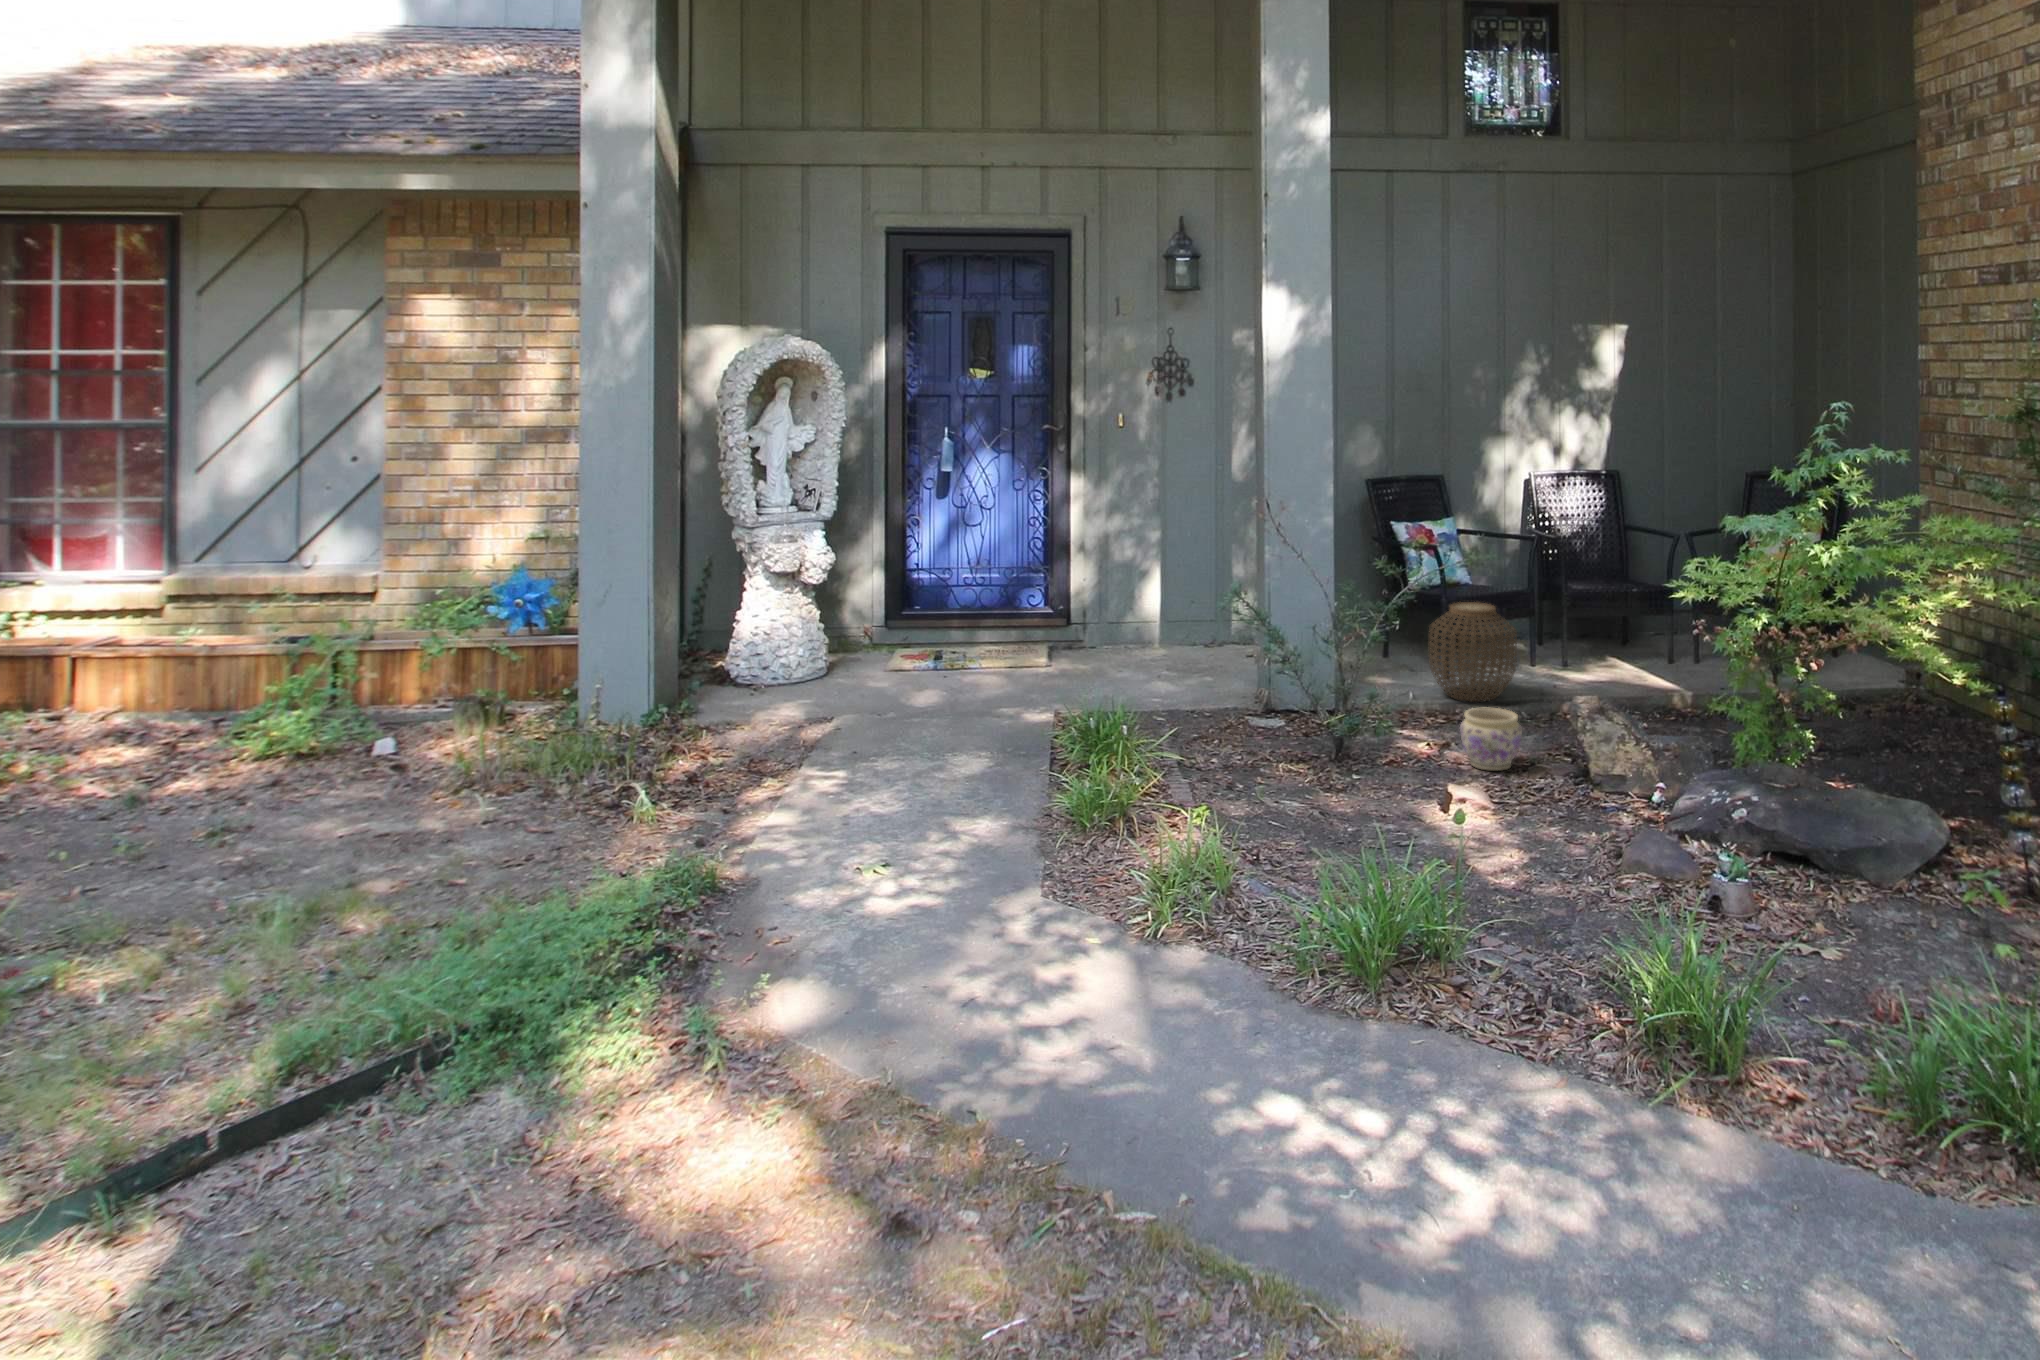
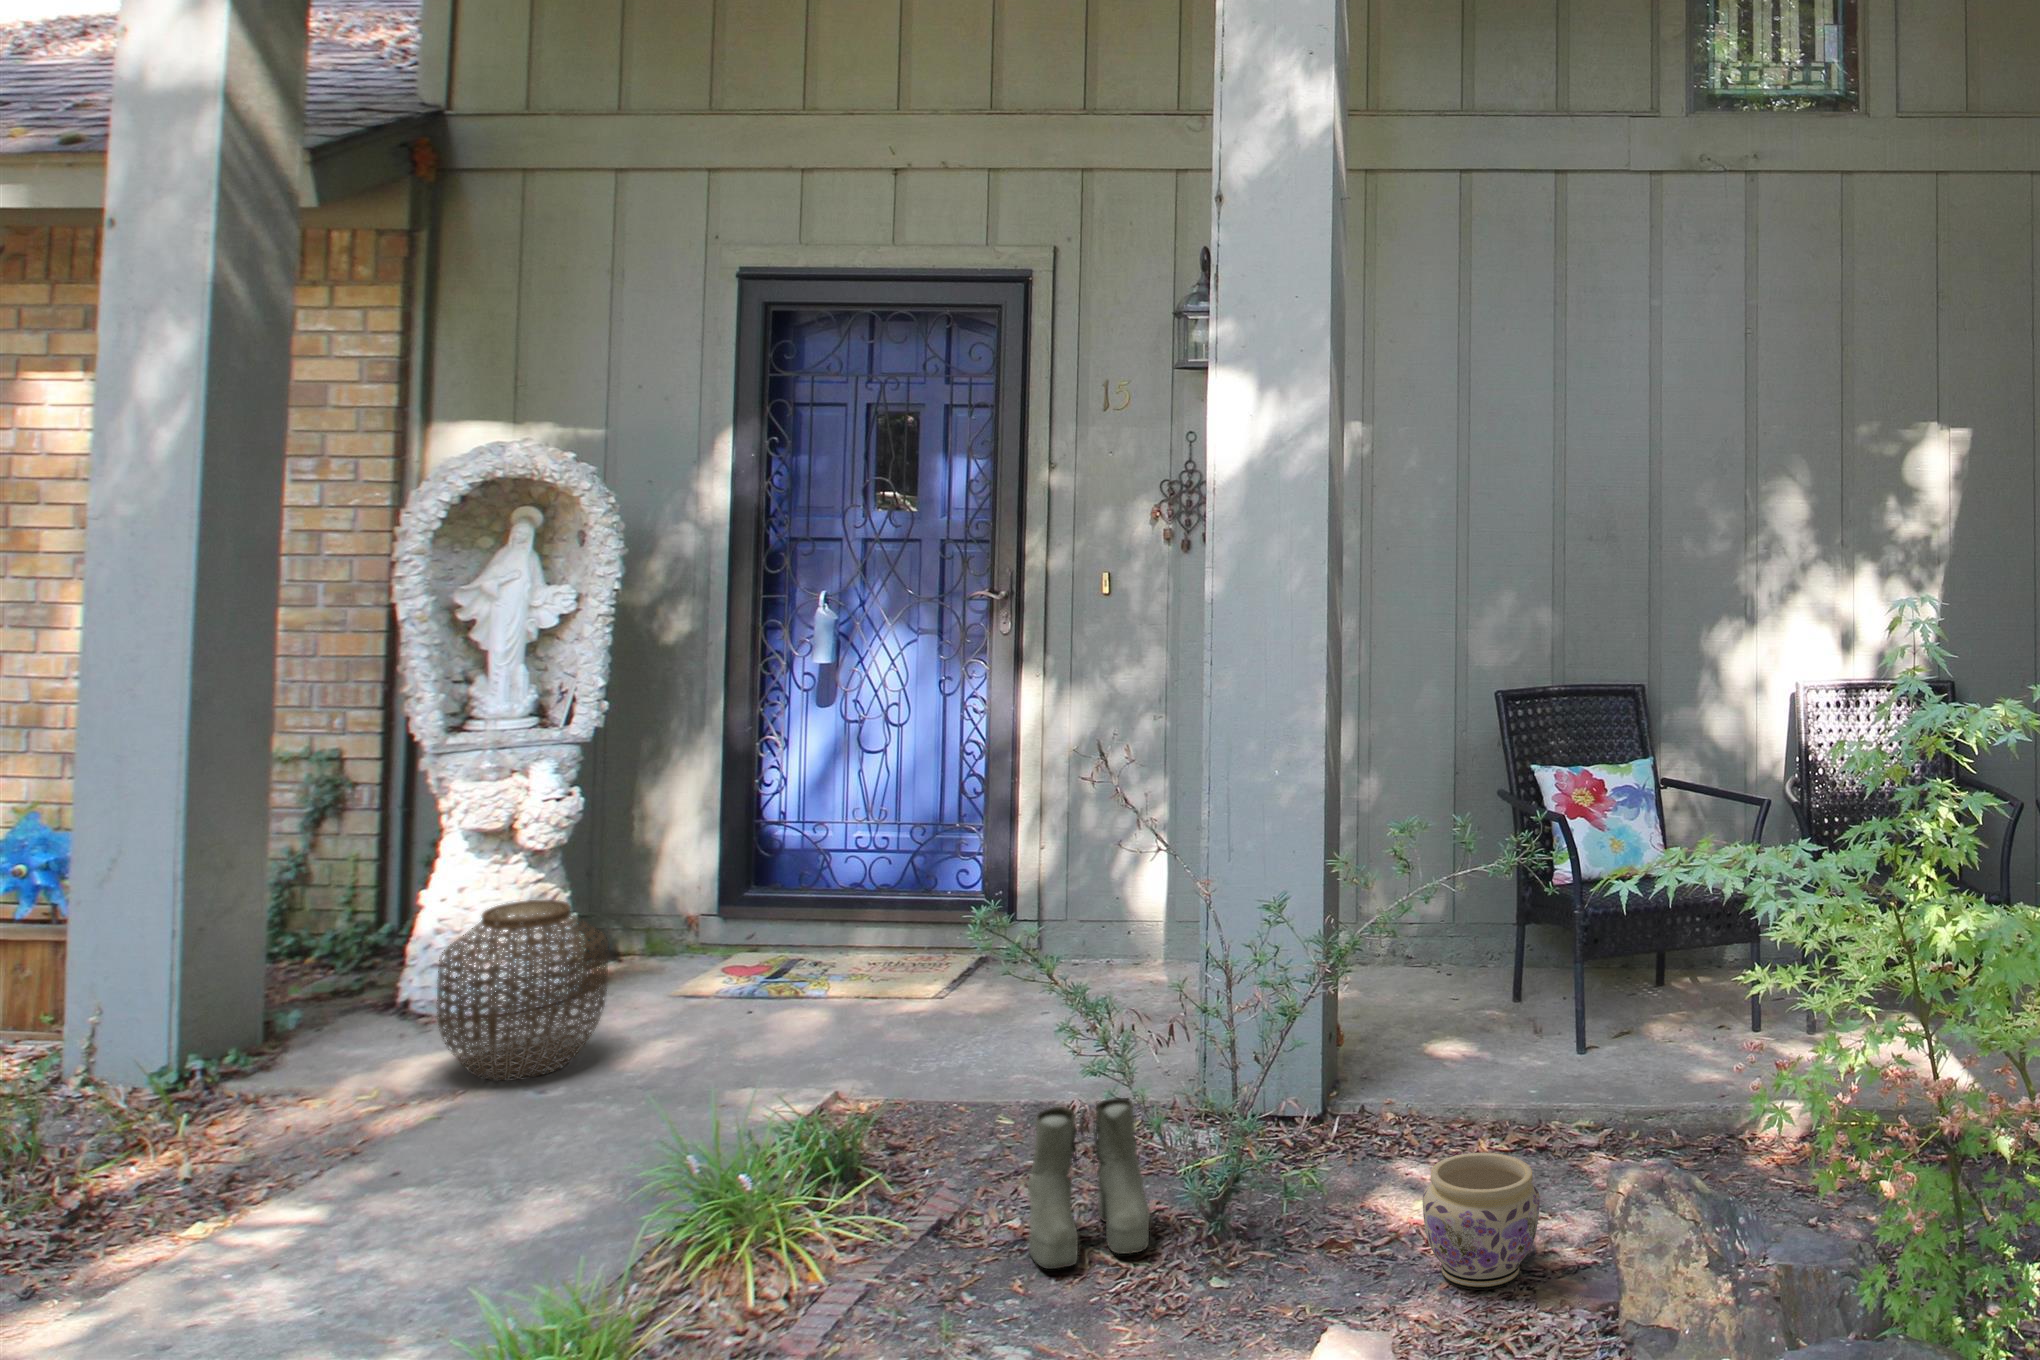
woven basket: present [1429,602,1517,701] -> present [436,900,609,1080]
boots: none [1239,690,1313,772] -> present [1028,1098,1150,1269]

